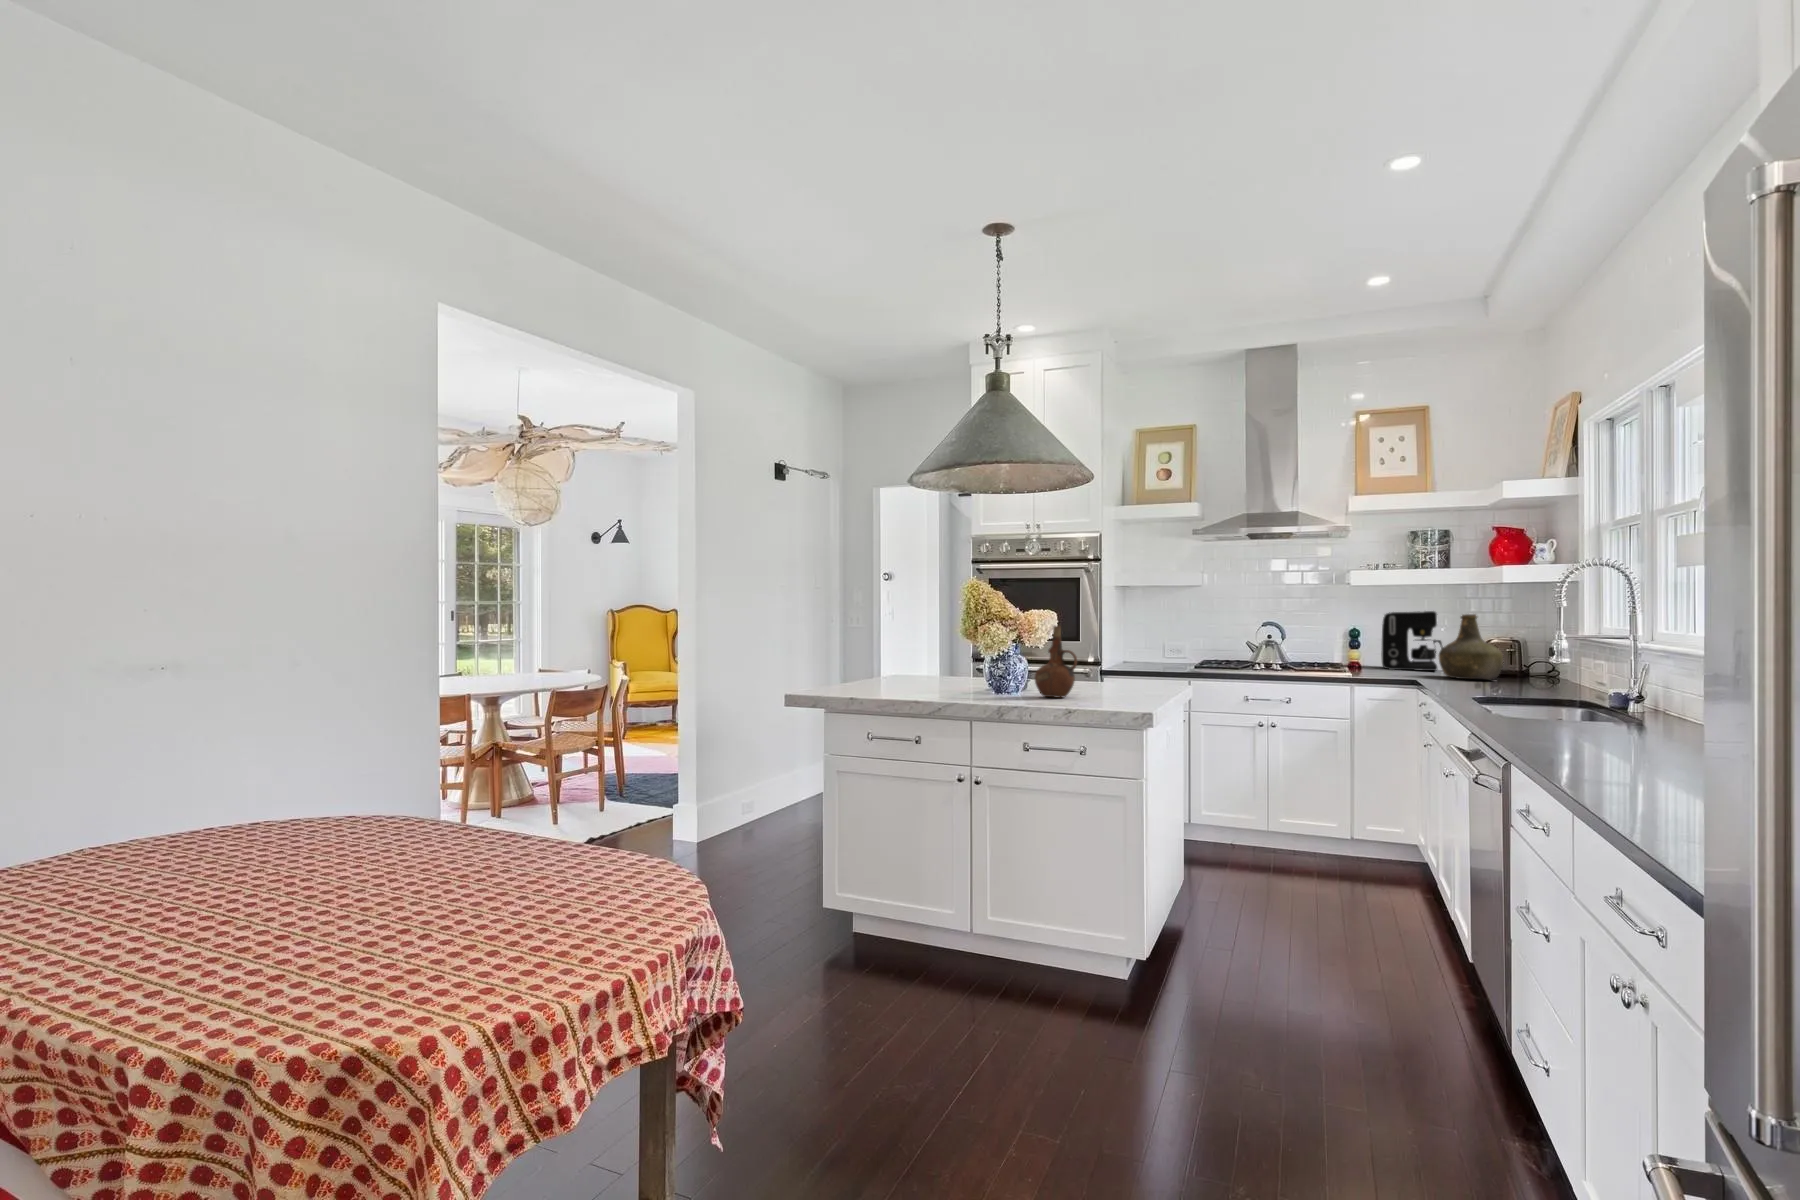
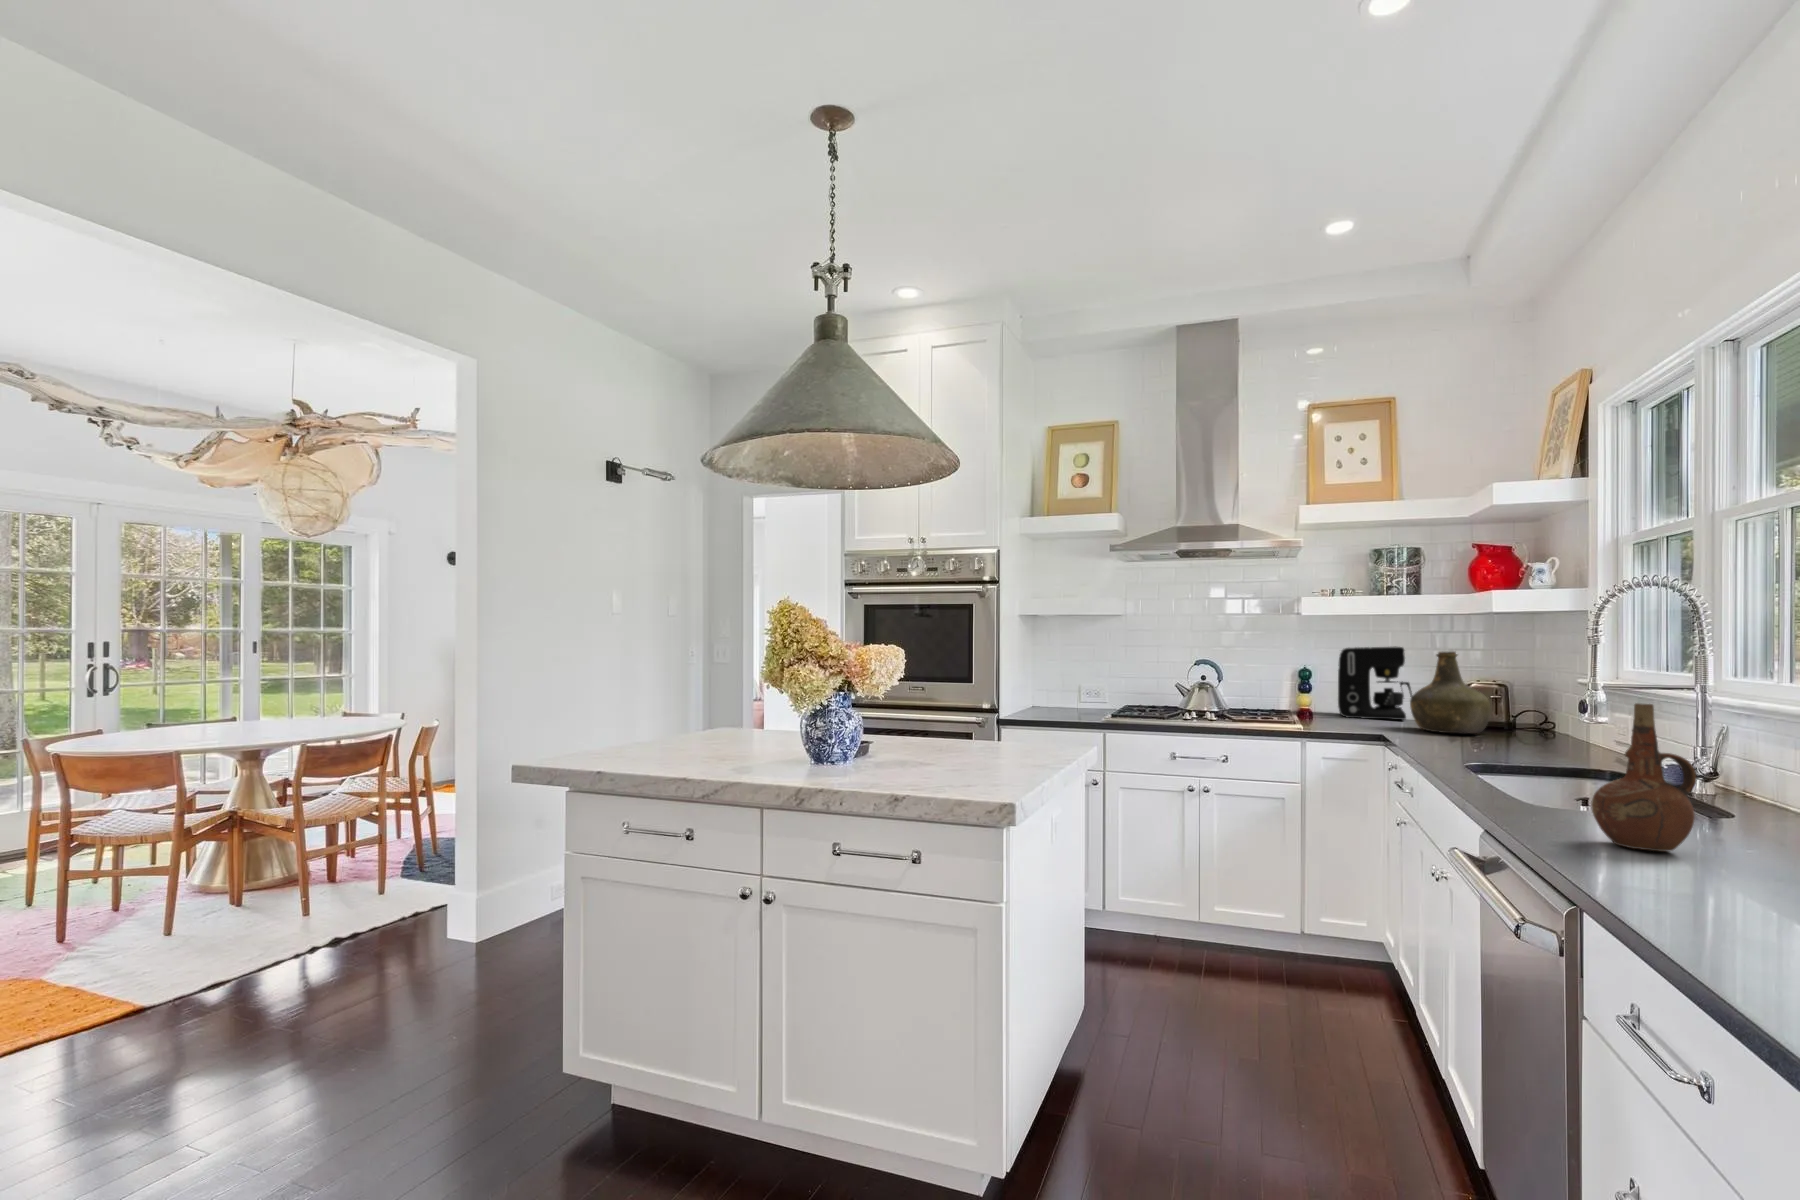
ceramic pitcher: present [1035,626,1077,698] -> present [1591,703,1696,851]

